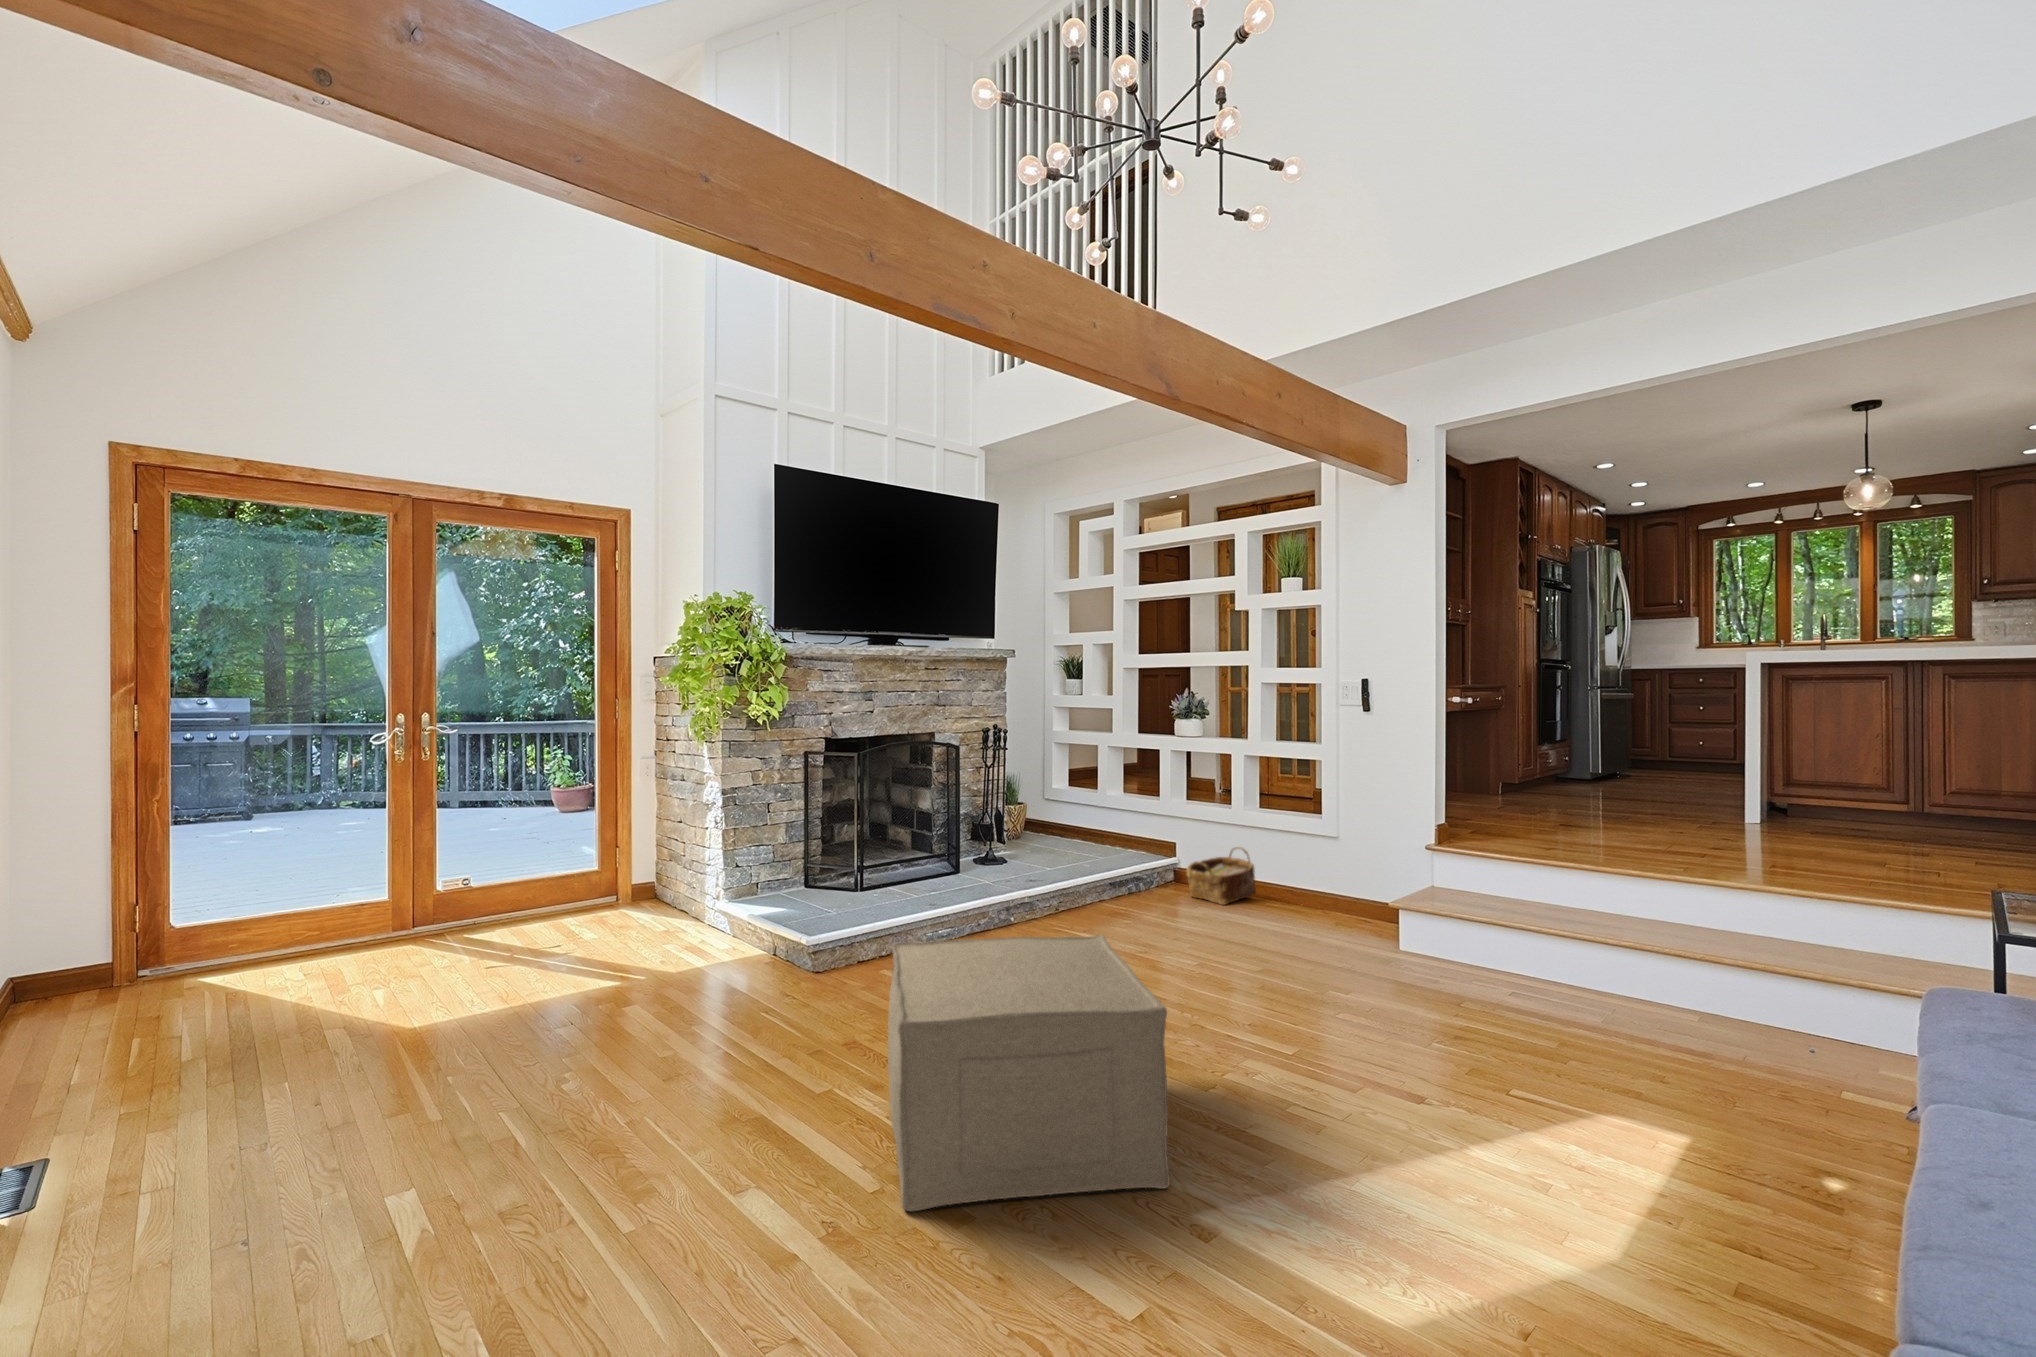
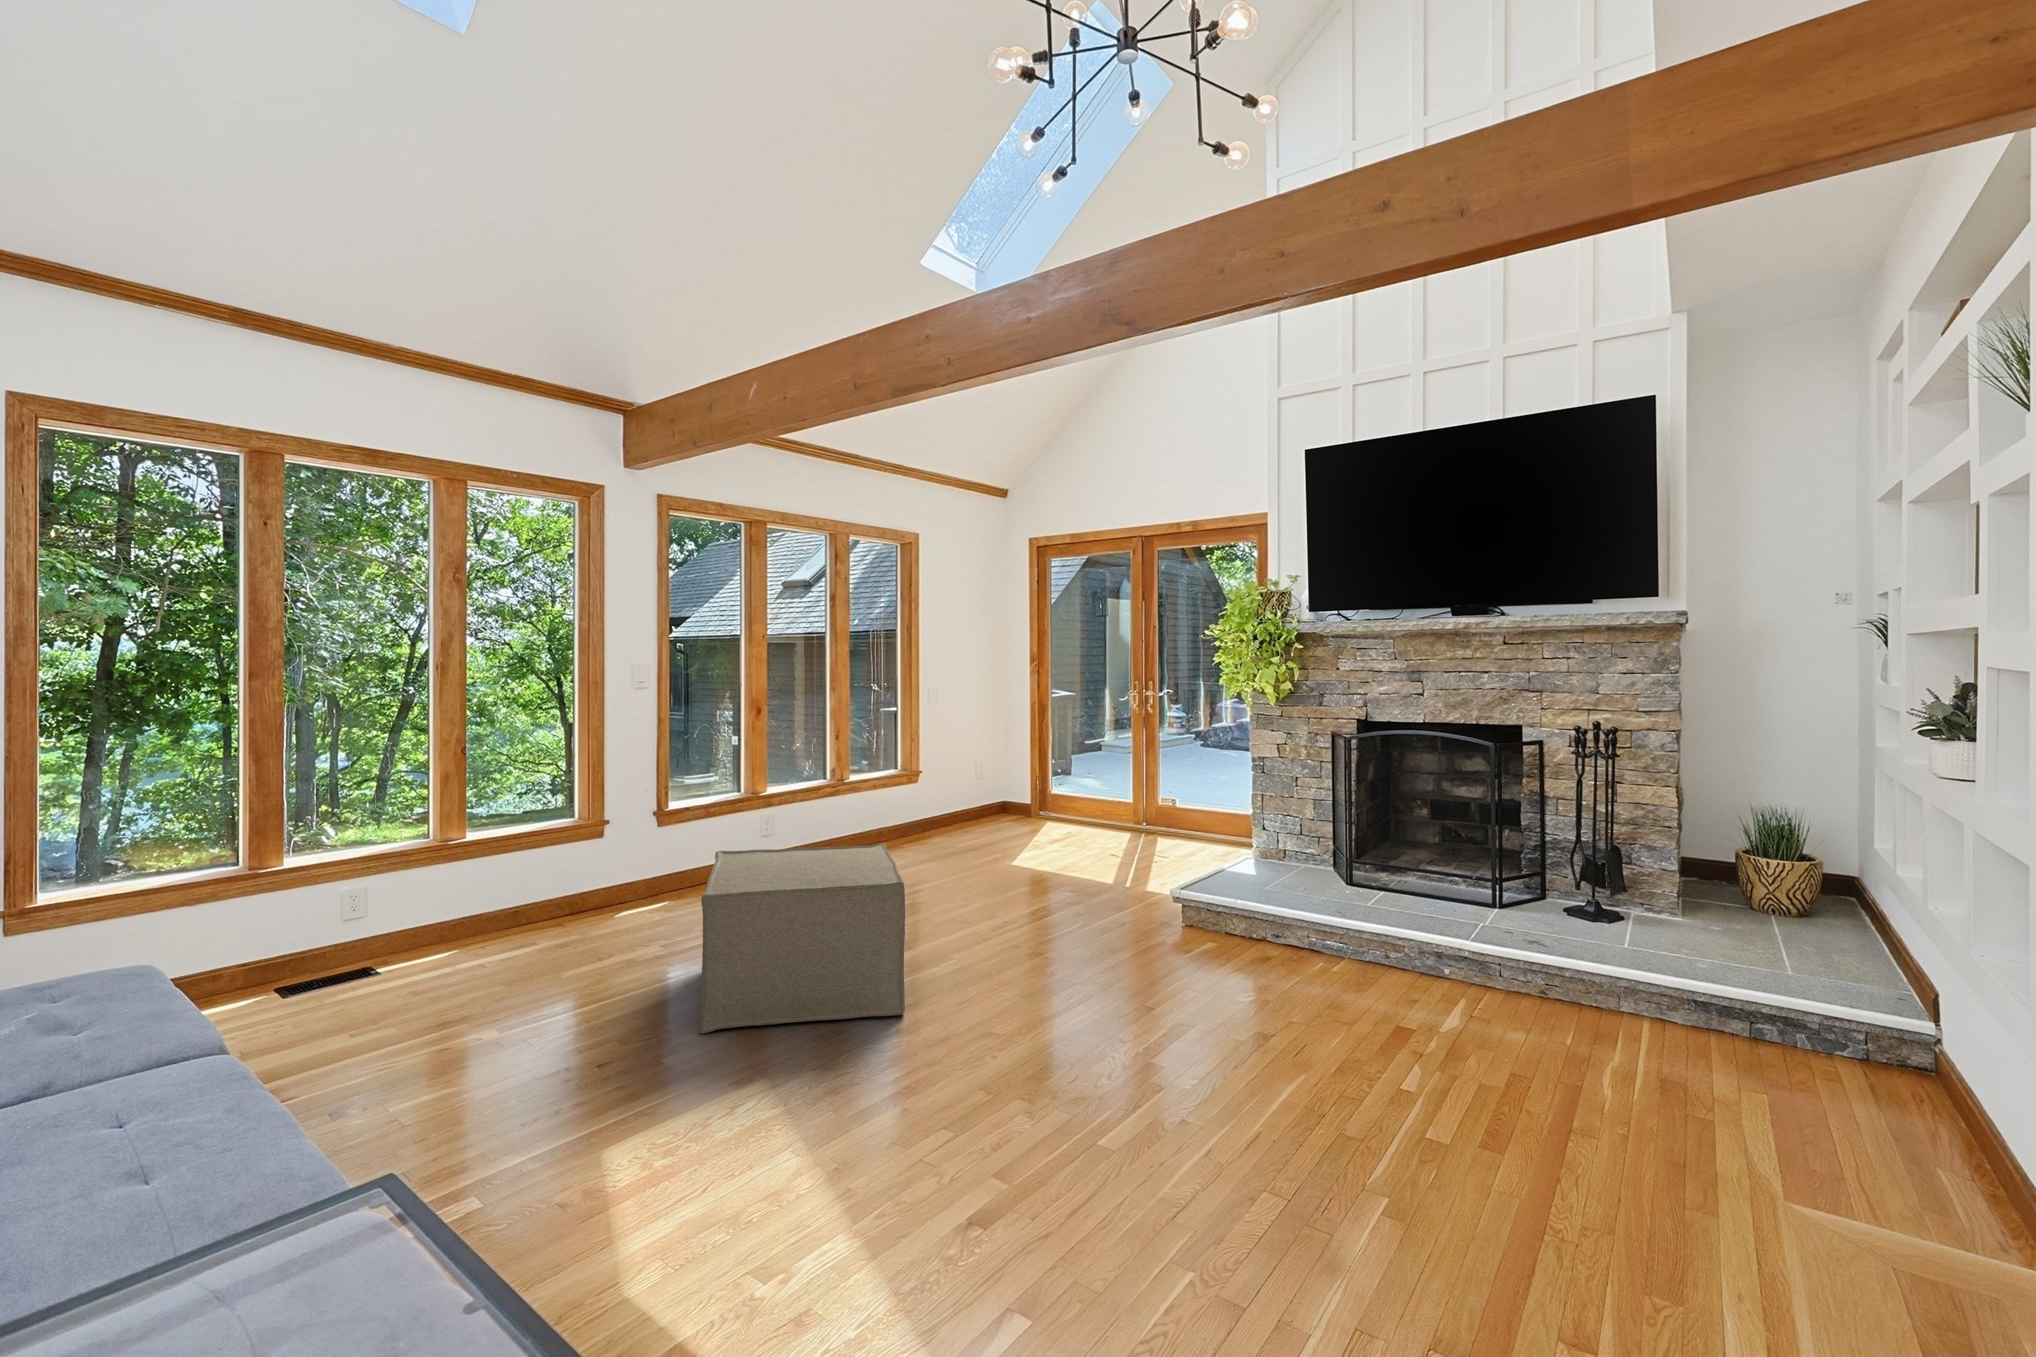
woven basket: present [1187,847,1256,905] -> none [1747,1020,1961,1172]

